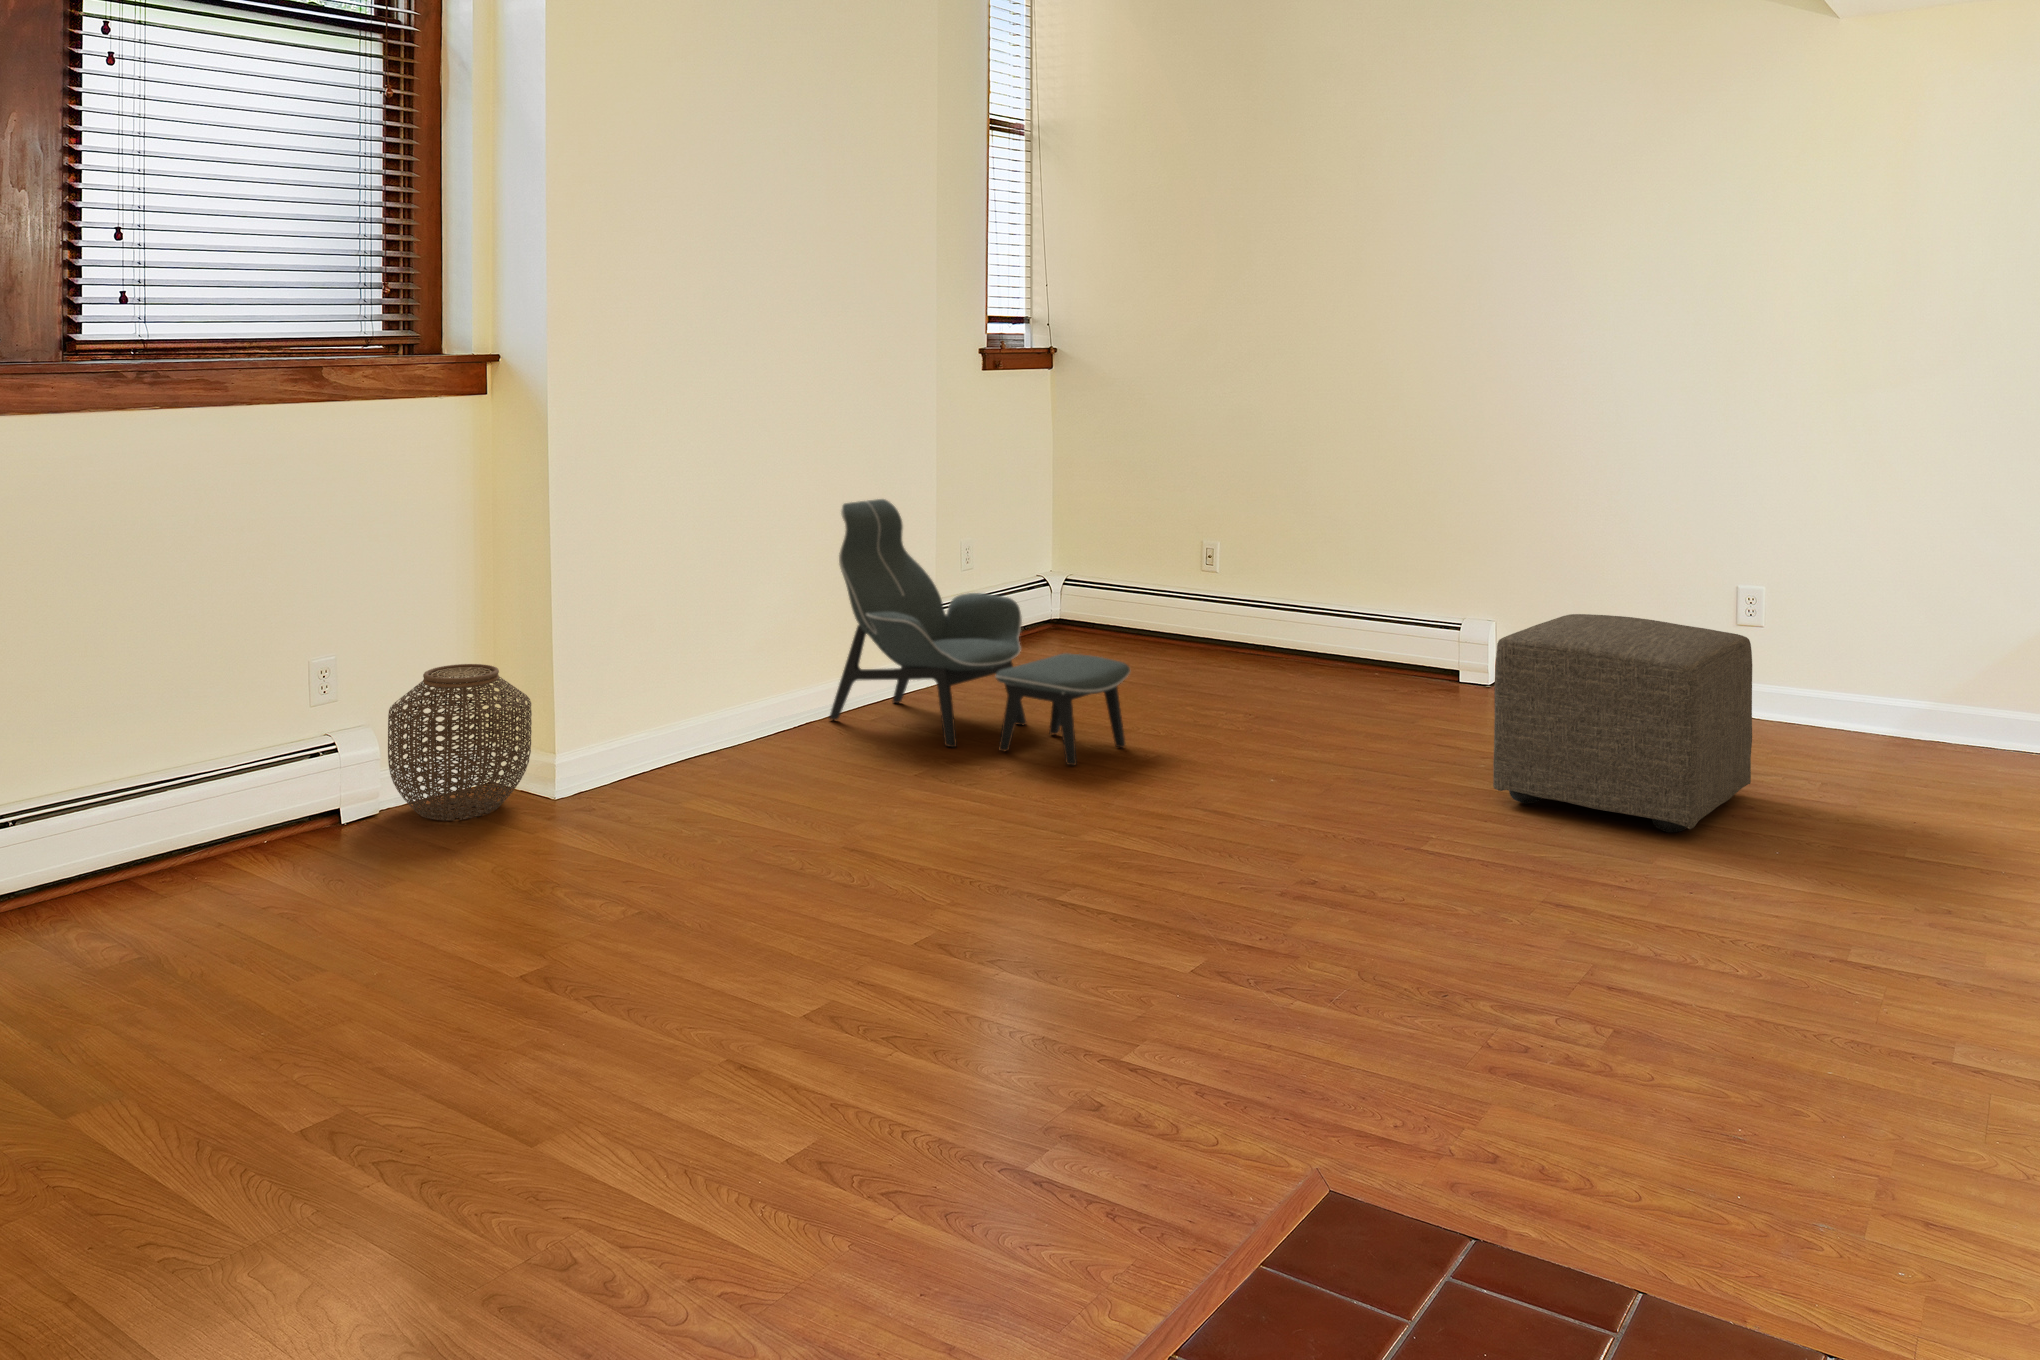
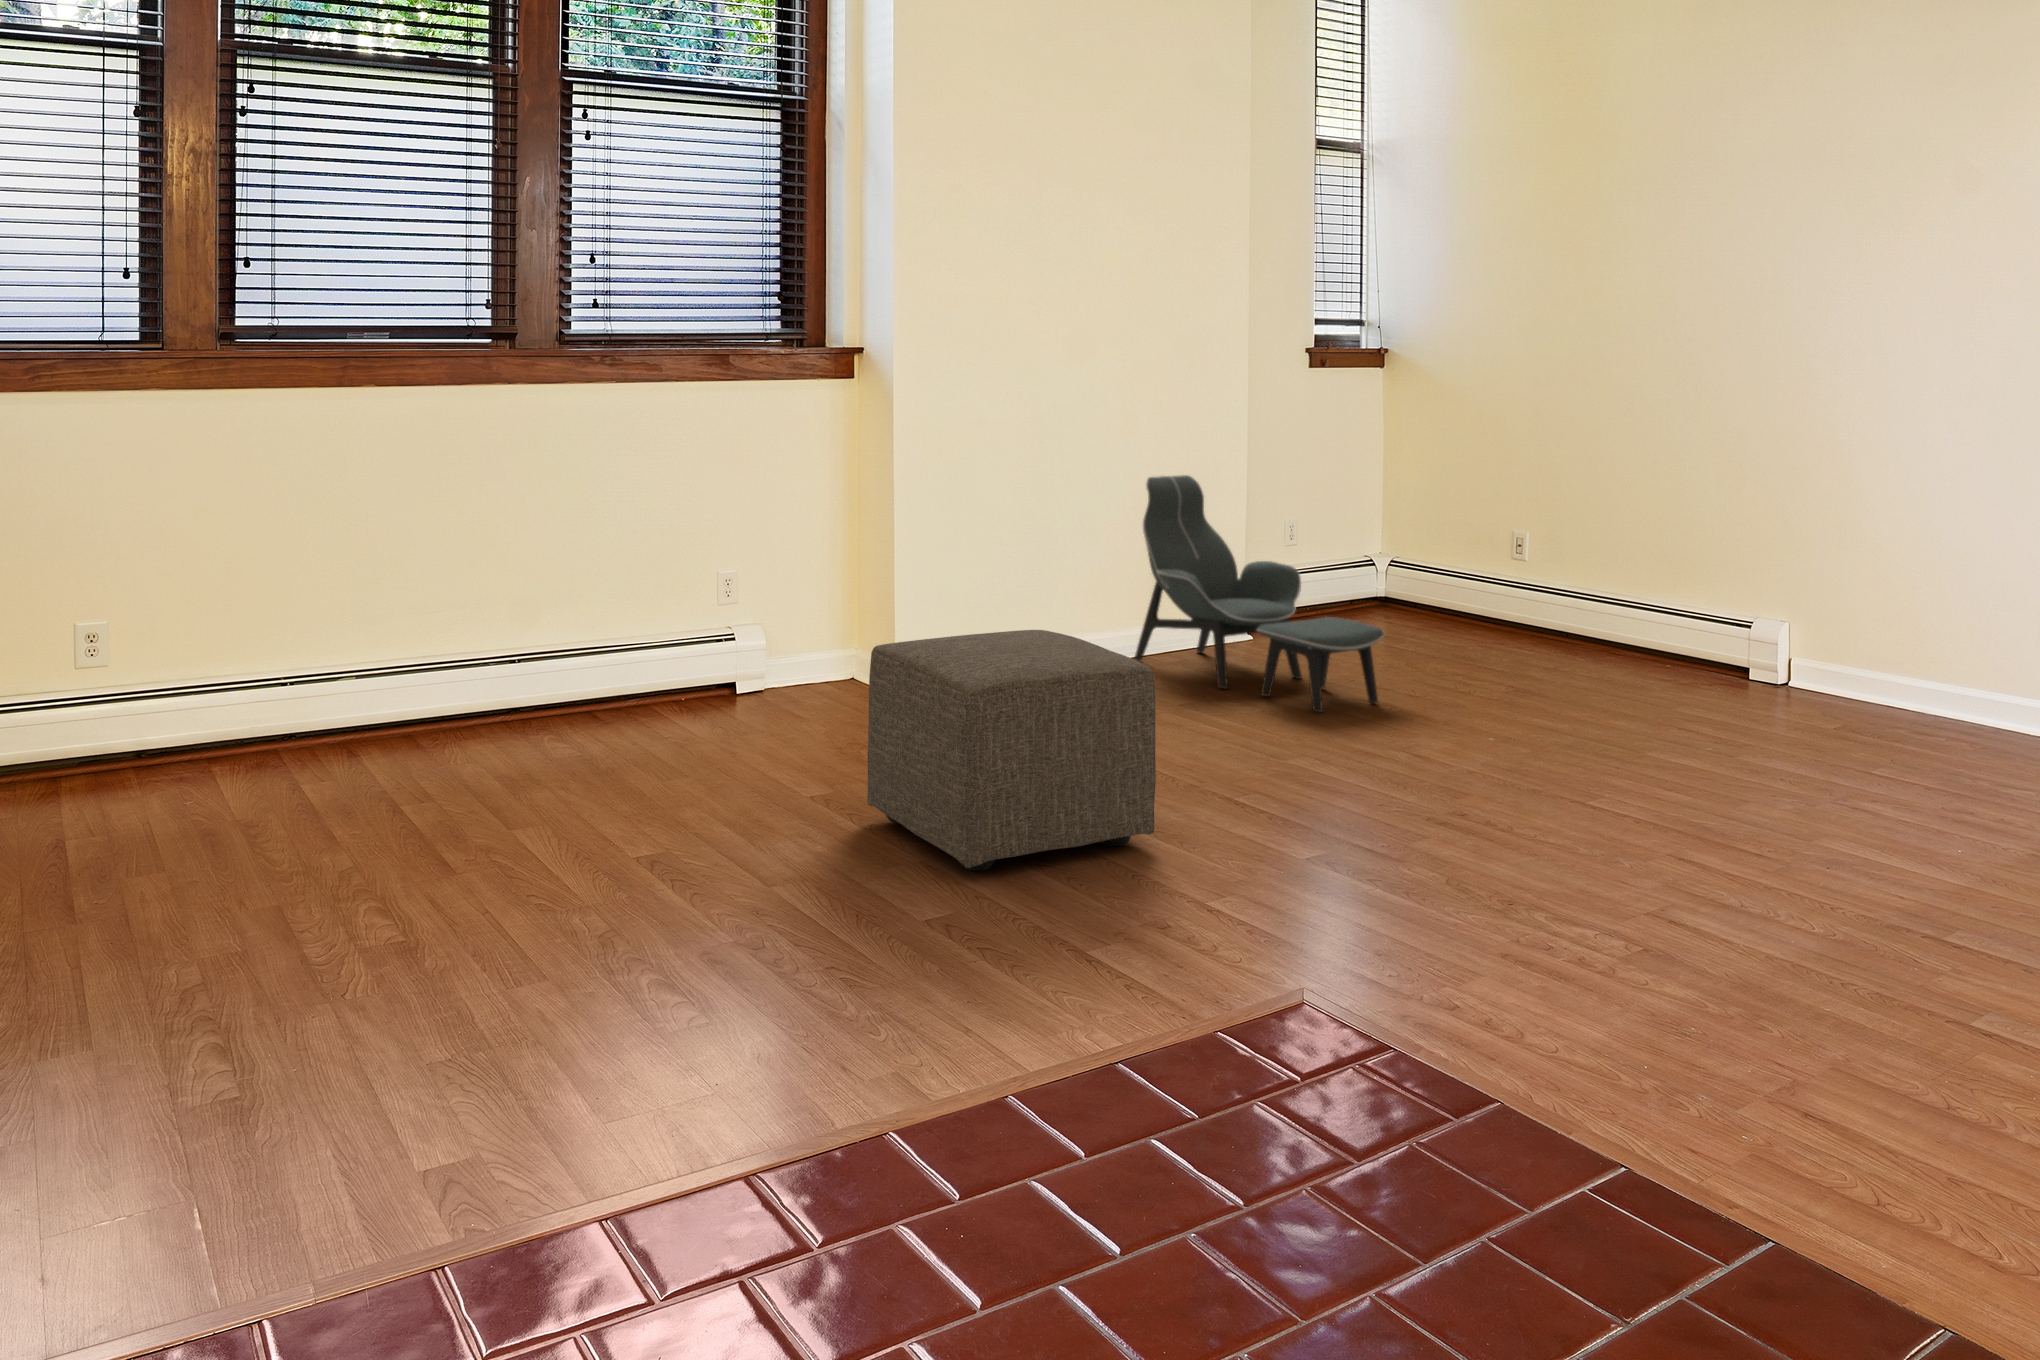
ottoman: present [1493,614,1752,832] -> present [867,630,1156,871]
woven basket: present [388,664,532,821] -> none [769,584,872,700]

